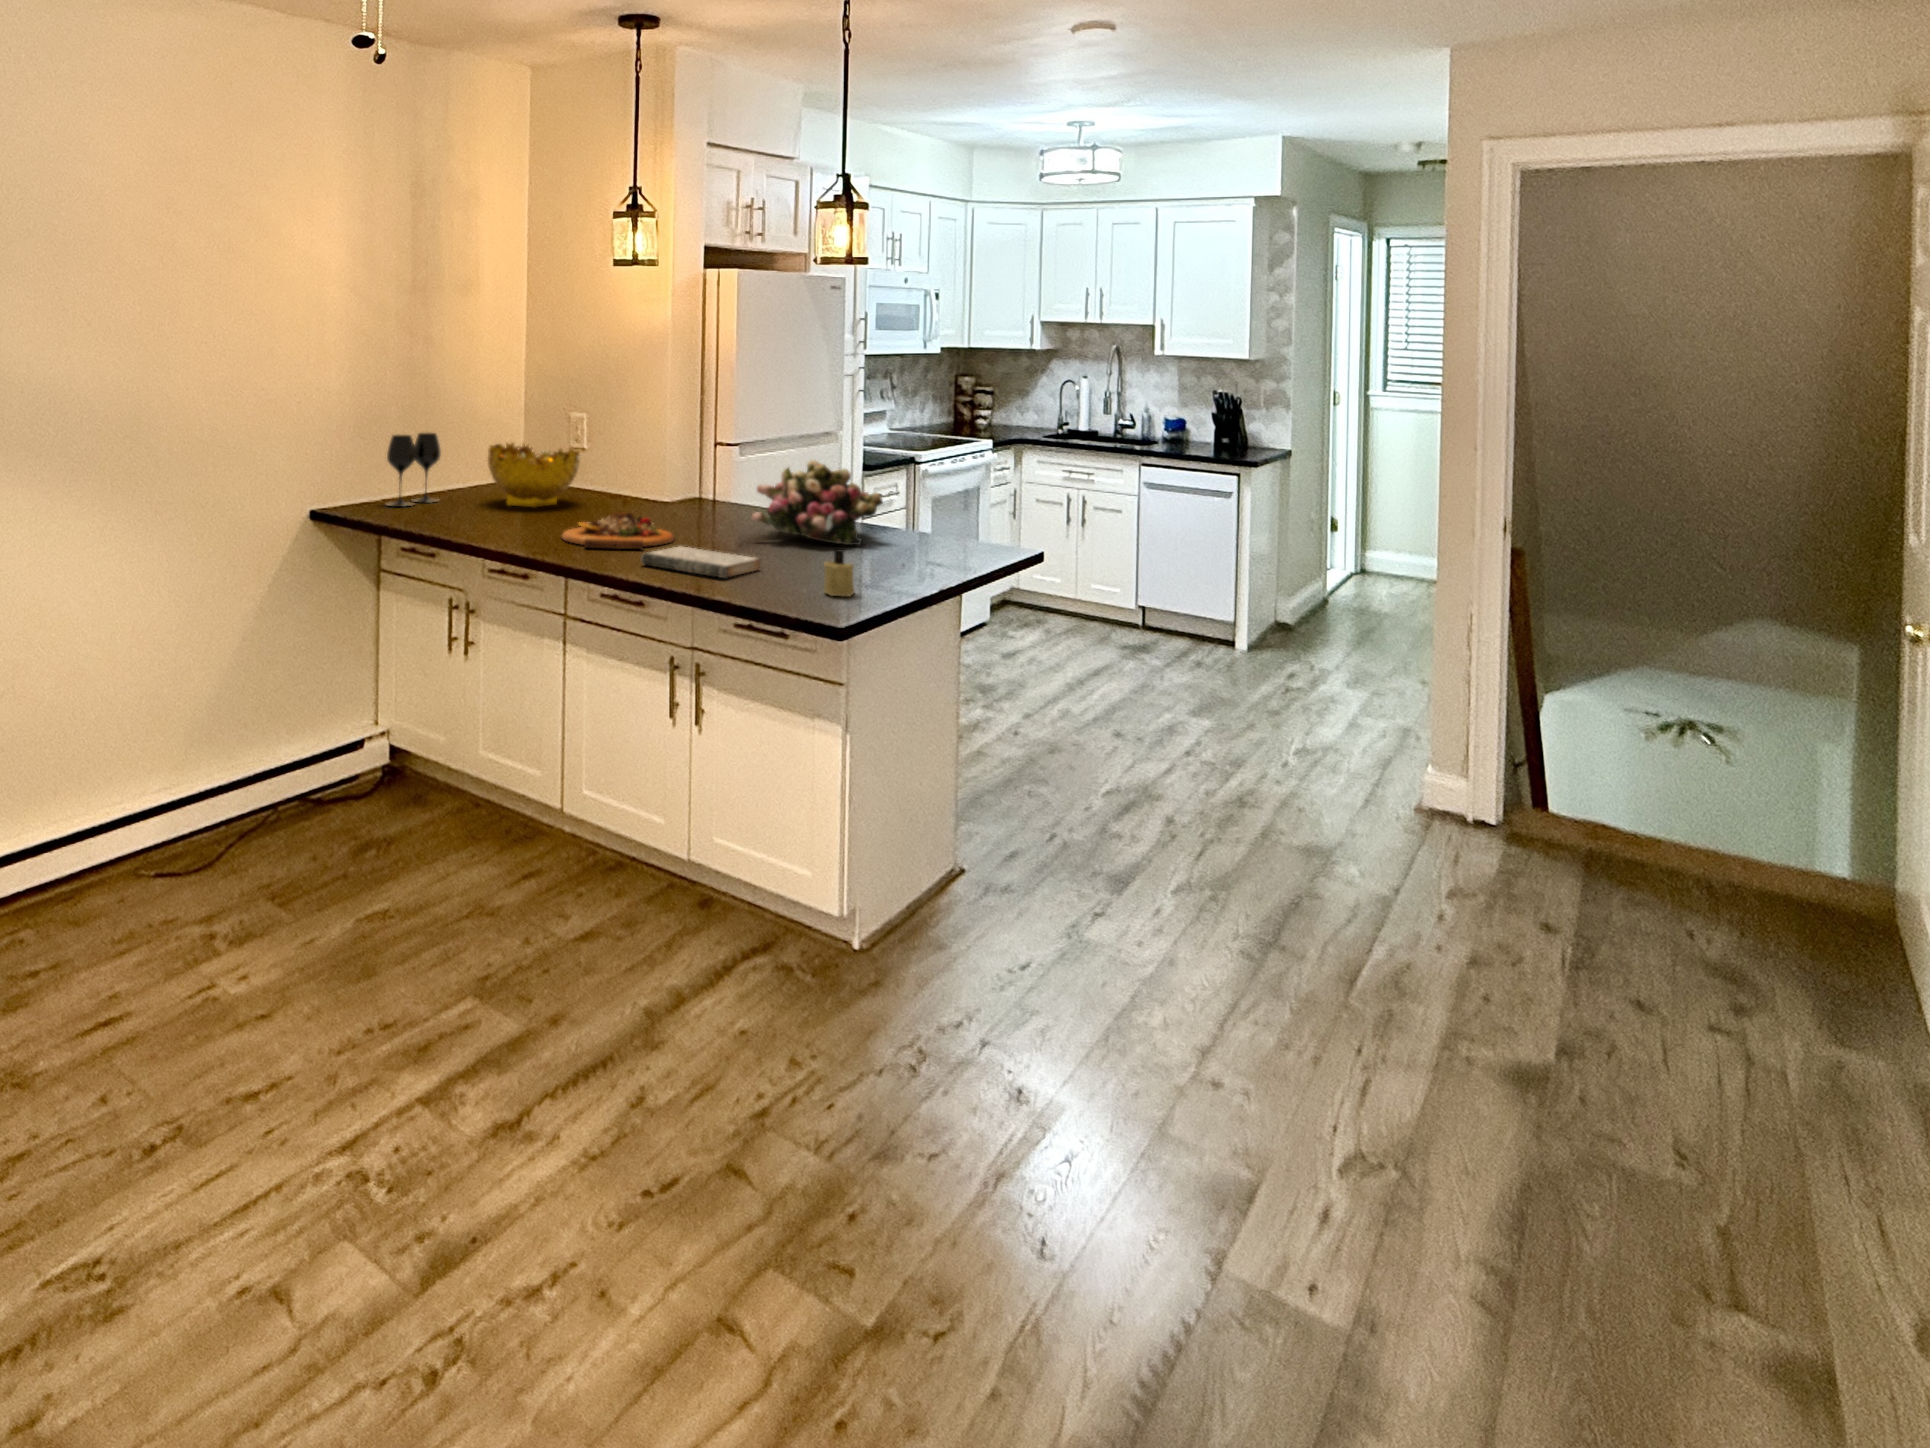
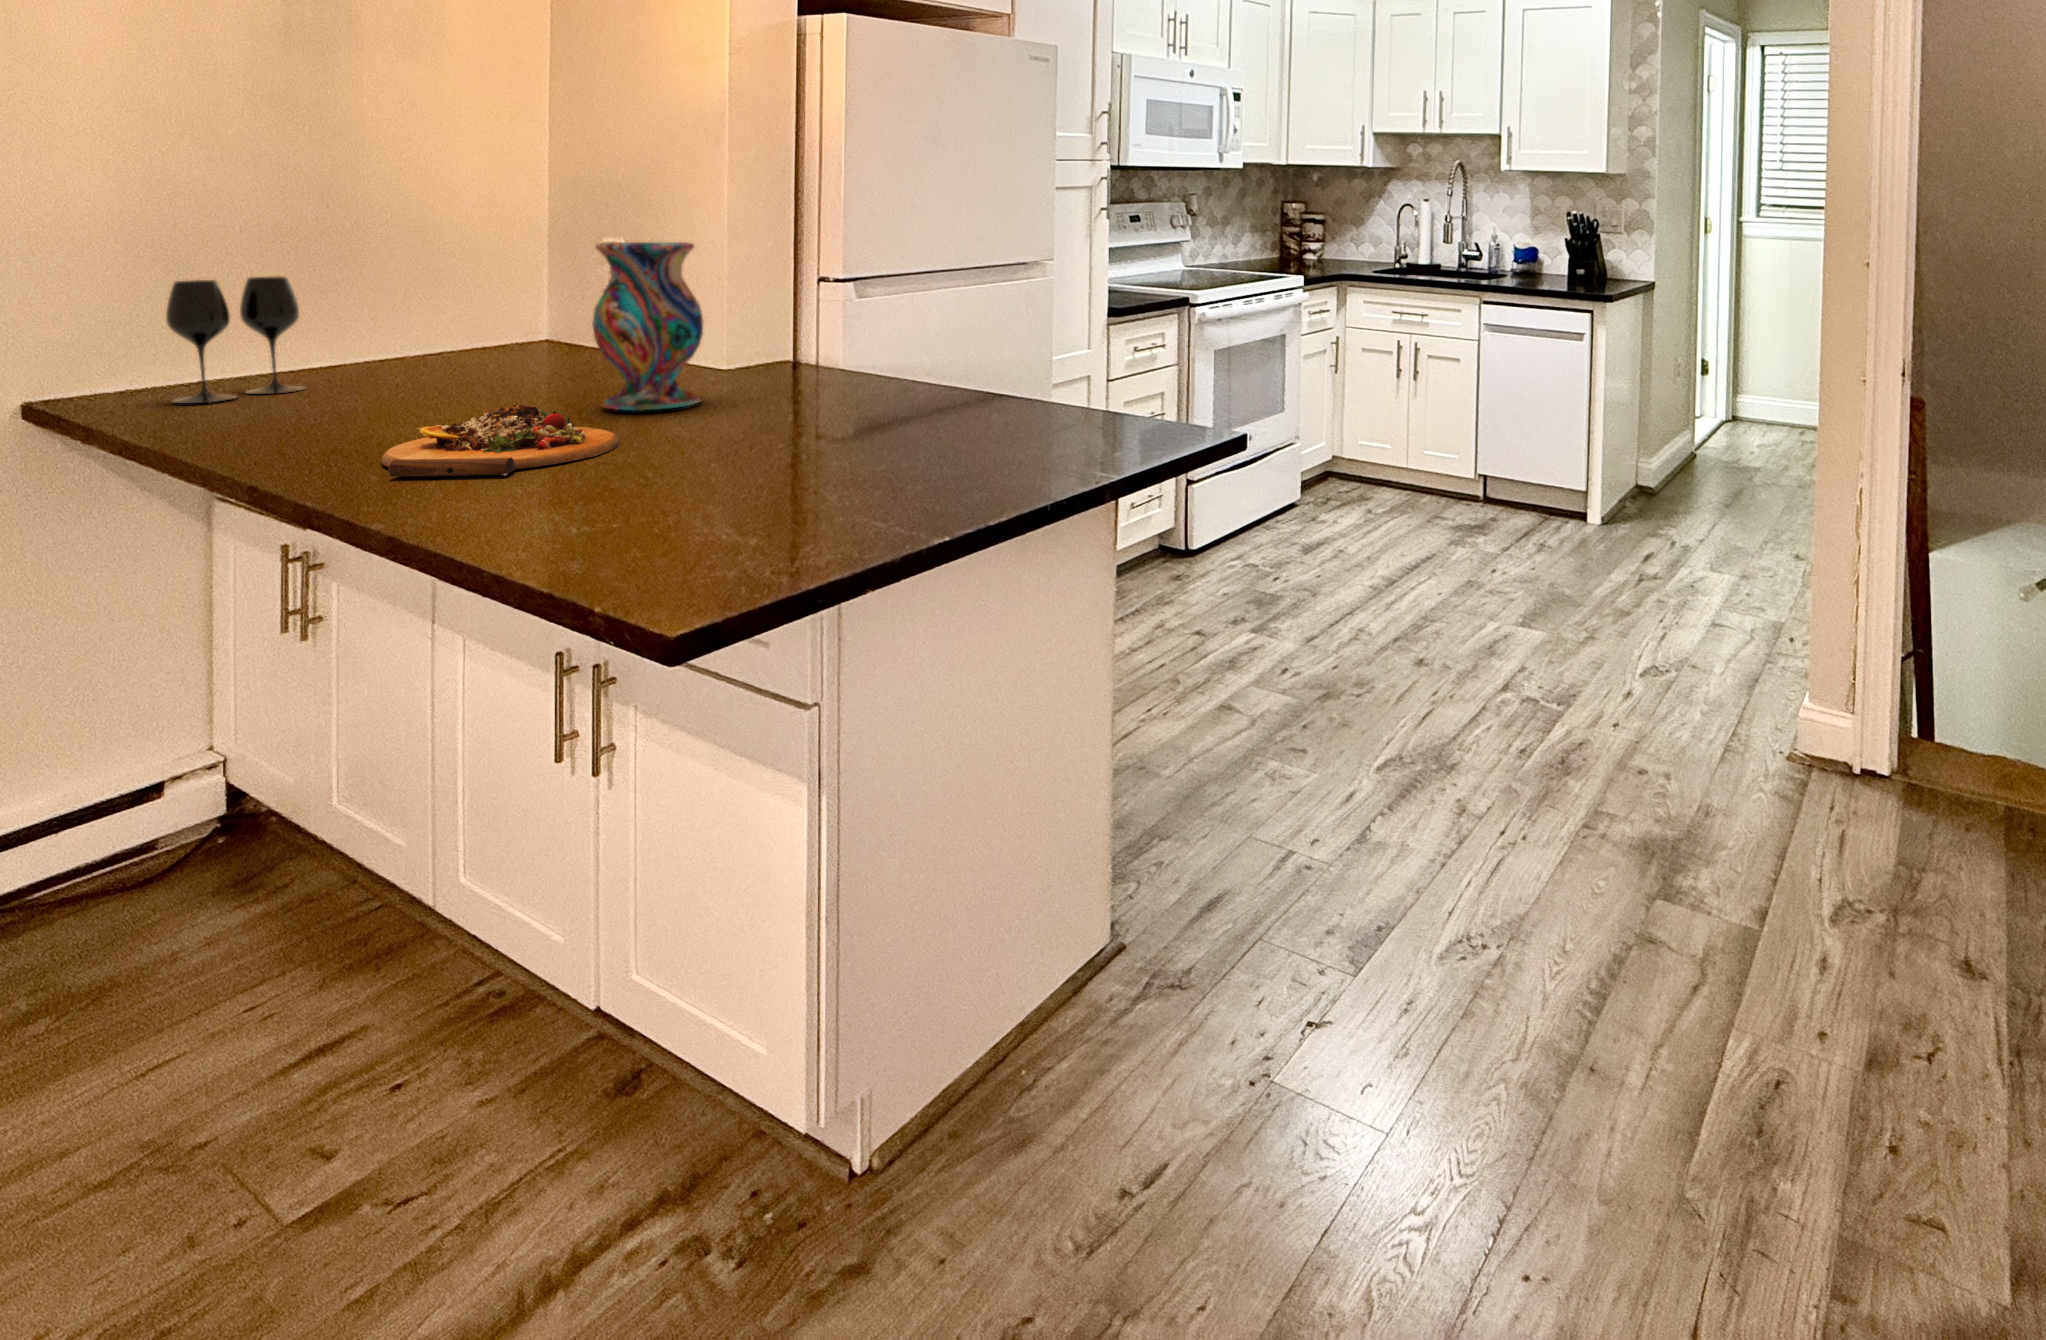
vase: none [628,417,688,519] -> present [593,242,703,411]
decorative bowl: present [488,443,580,507] -> none [367,289,550,396]
flower arrangement: present [751,460,883,545] -> none [749,304,986,448]
book: present [641,547,760,578] -> none [438,469,678,539]
candle: present [824,549,854,597] -> none [727,477,802,574]

